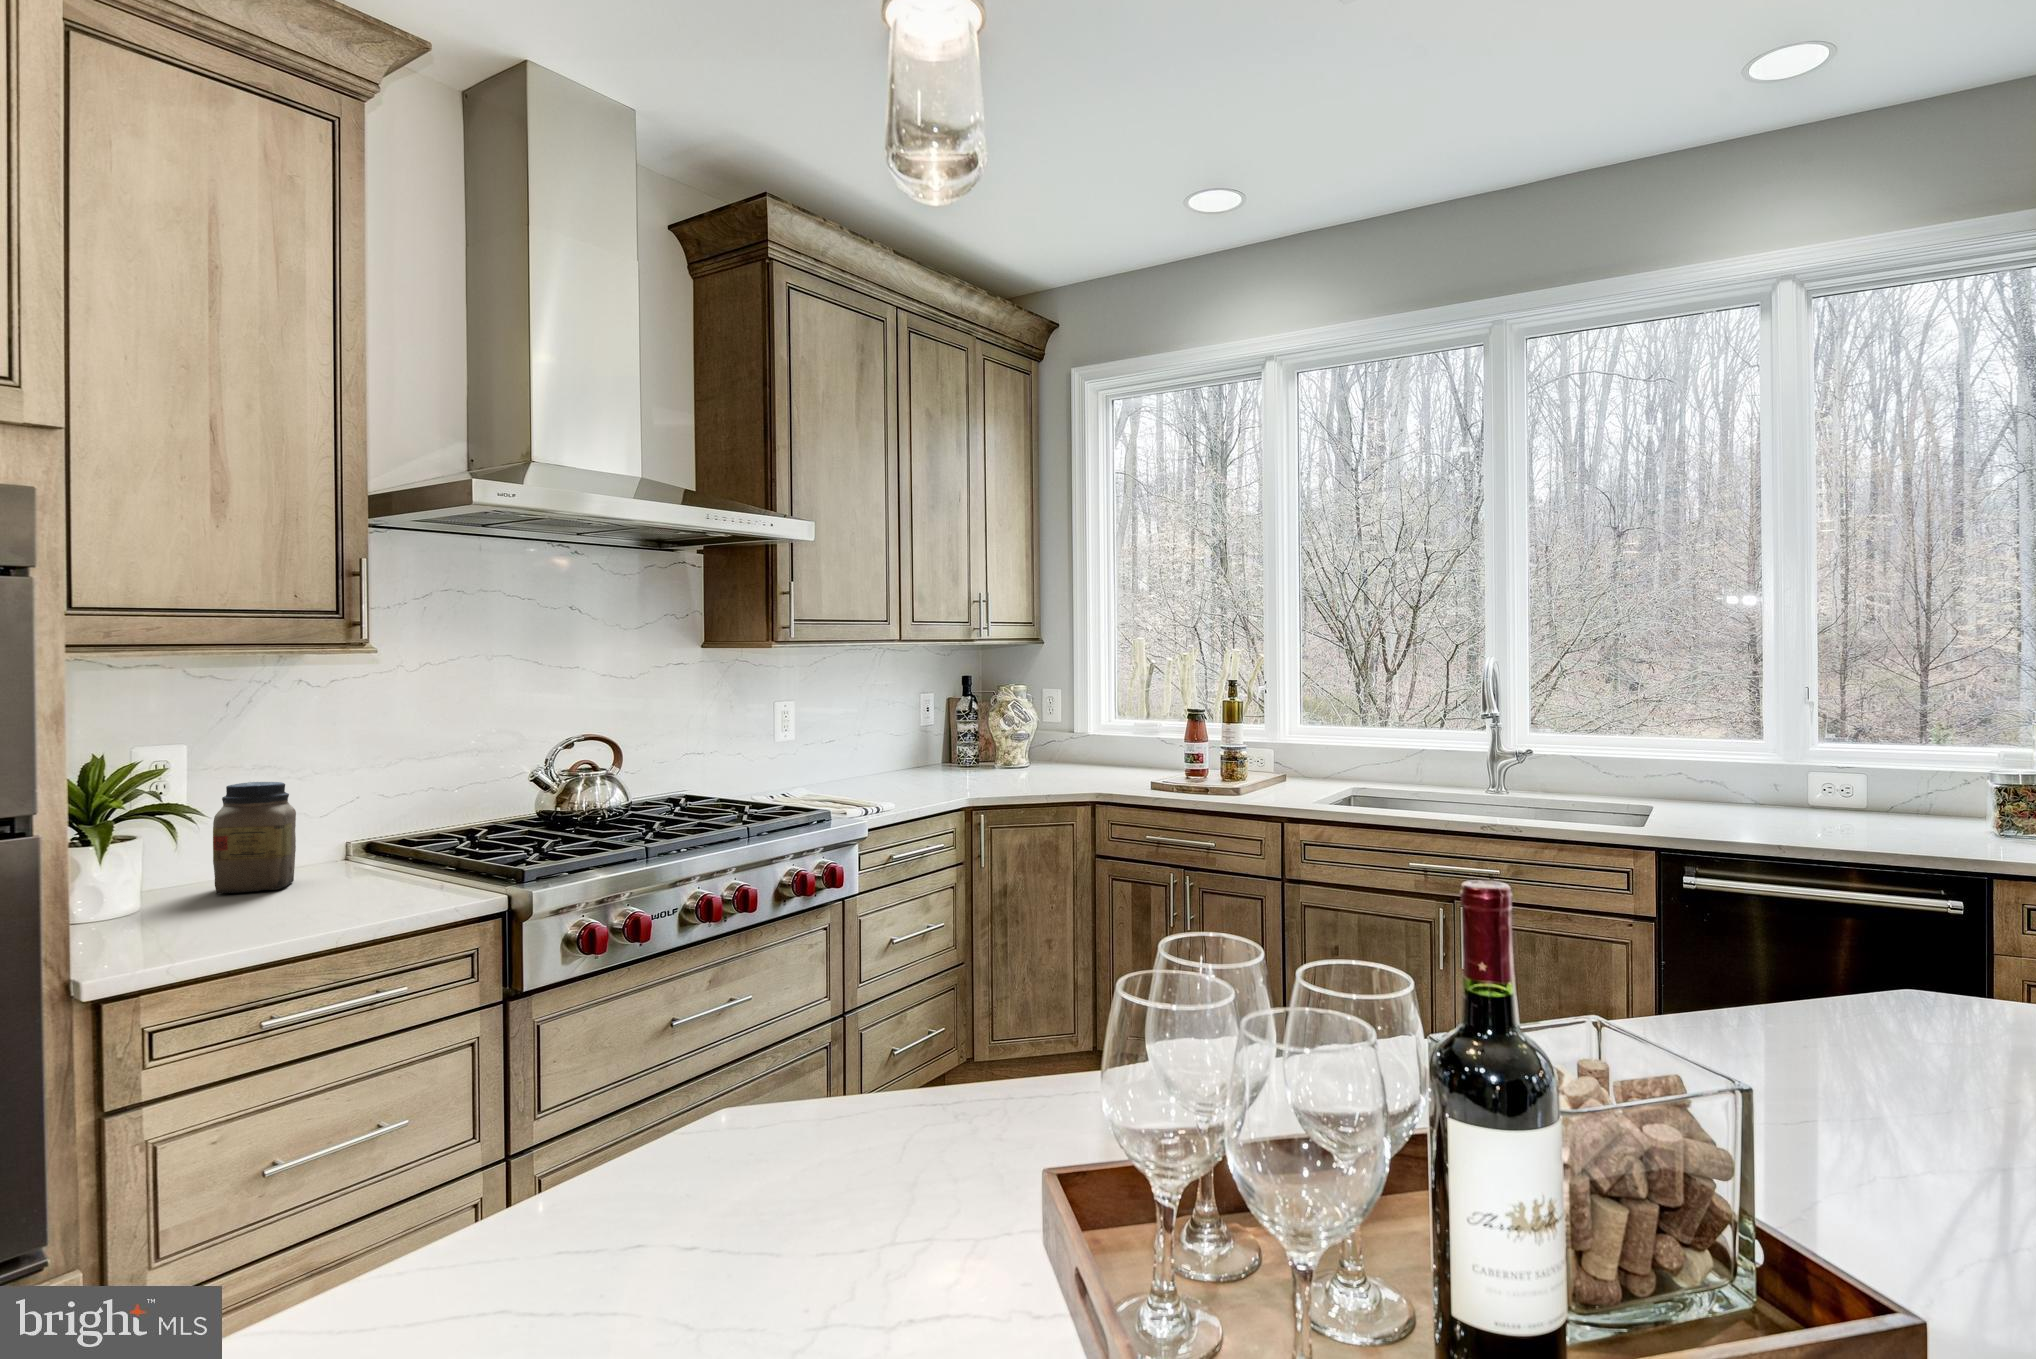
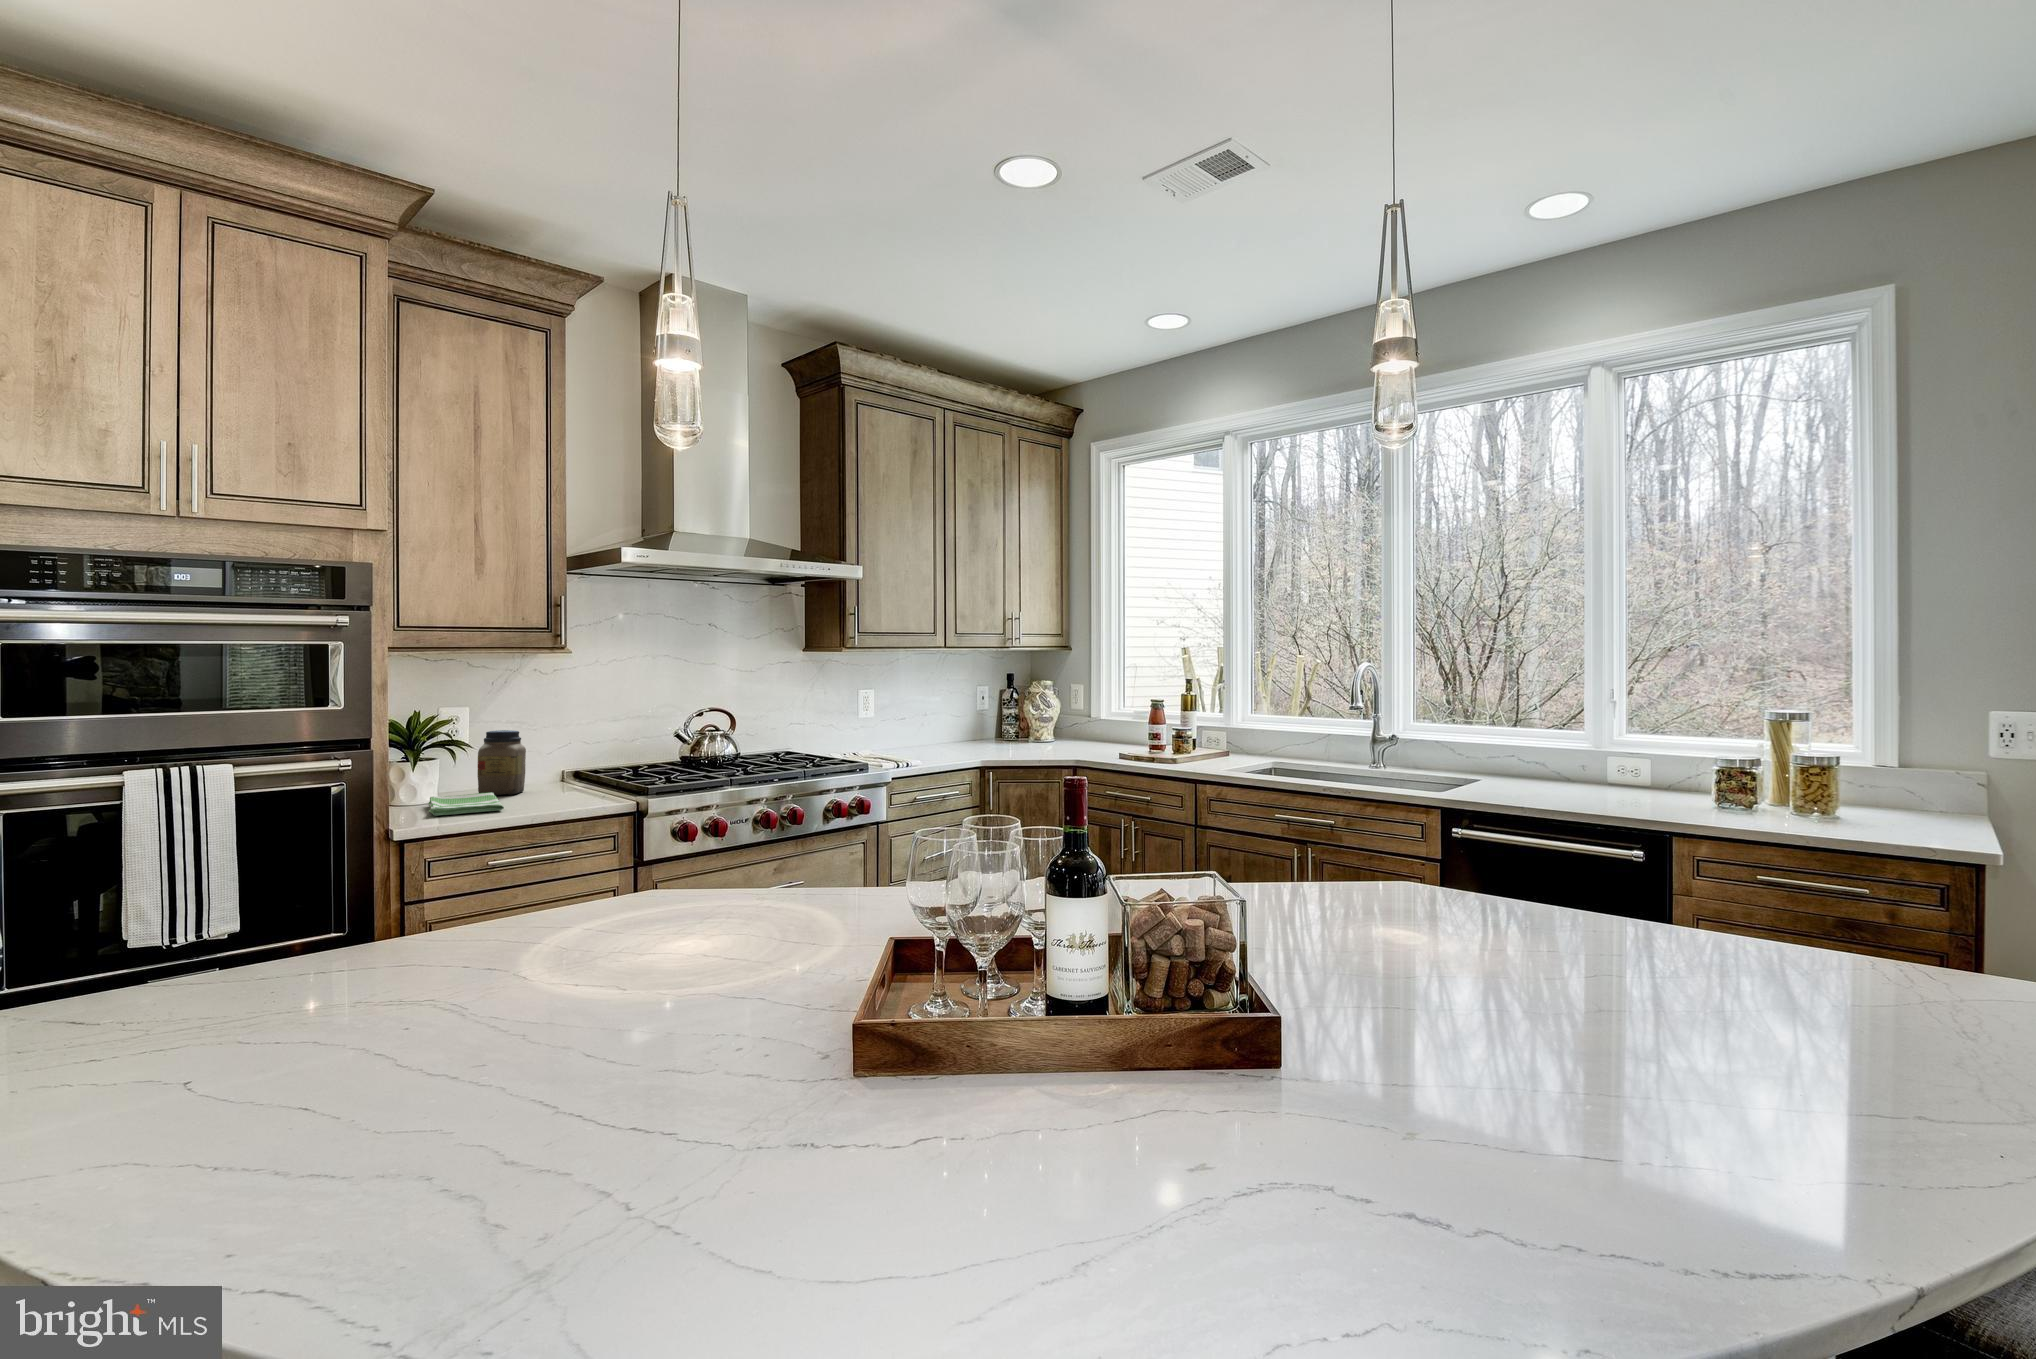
dish towel: none [130,890,282,943] -> present [428,792,504,816]

